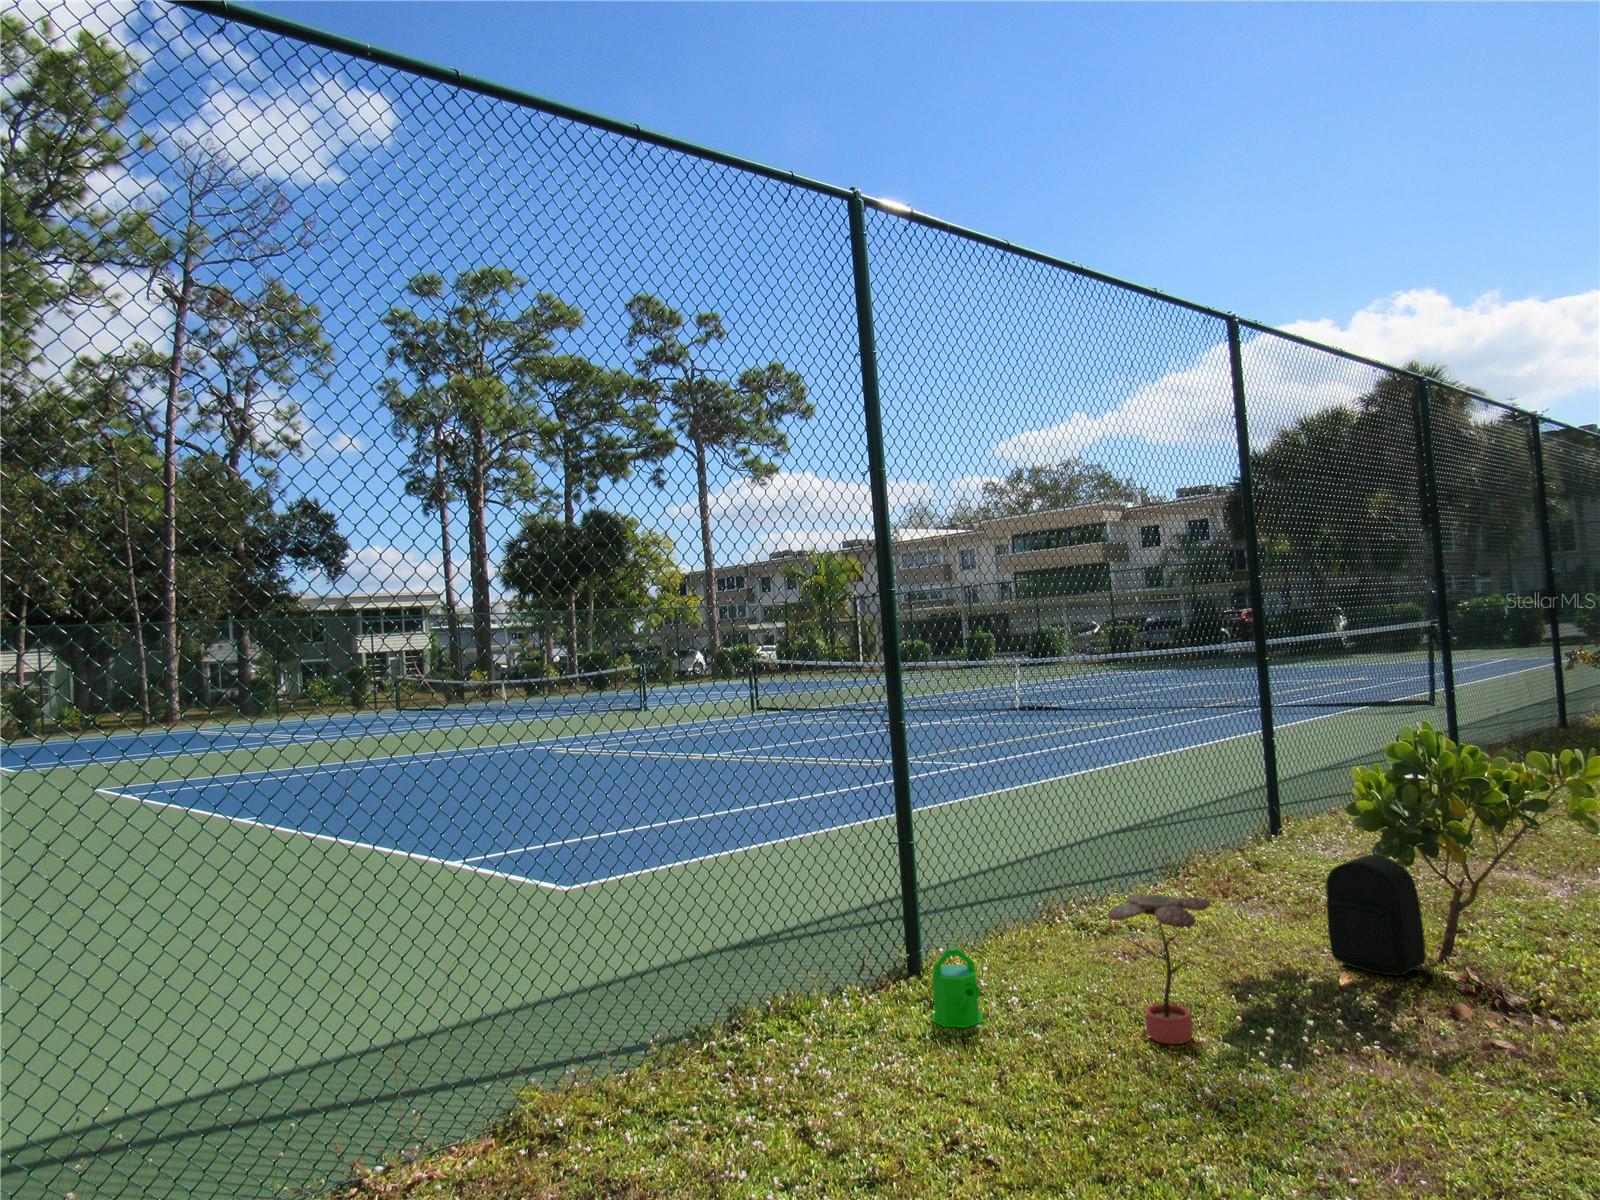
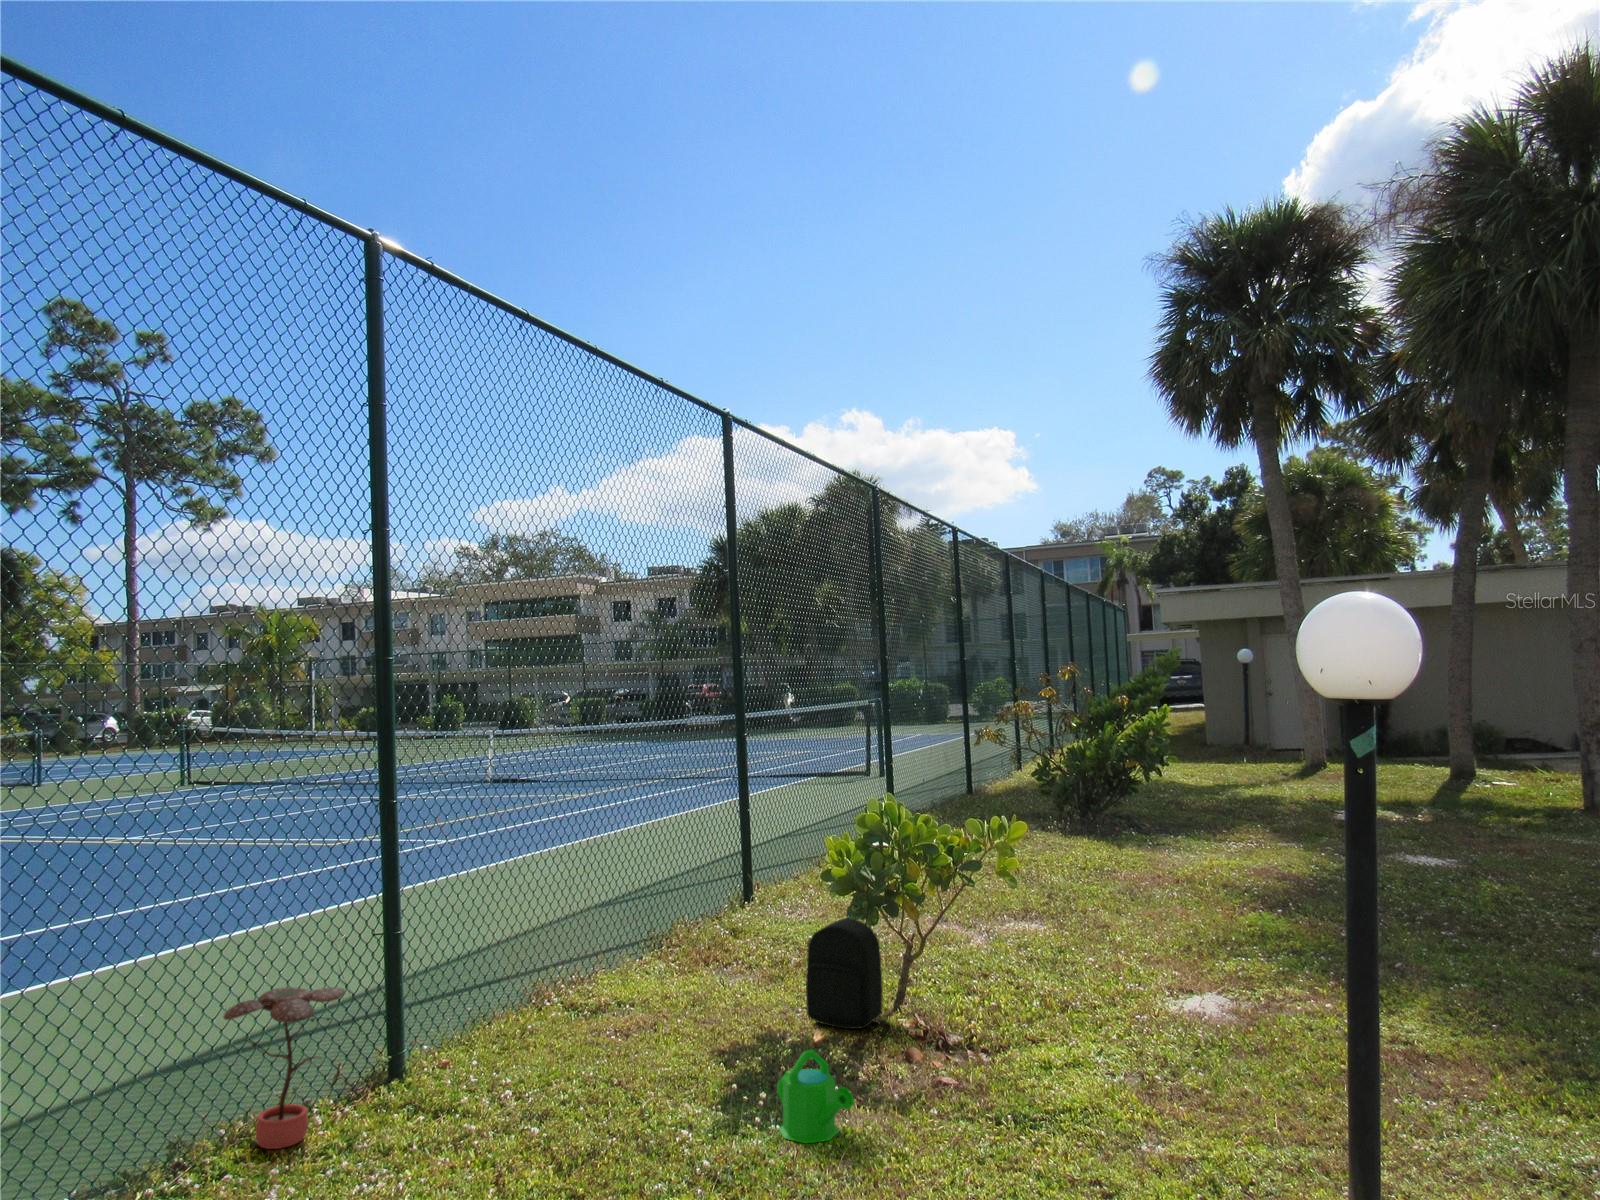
potted plant: present [1108,894,1210,1044] -> present [223,988,345,1149]
watering can: present [931,948,983,1028] -> present [777,1049,854,1143]

